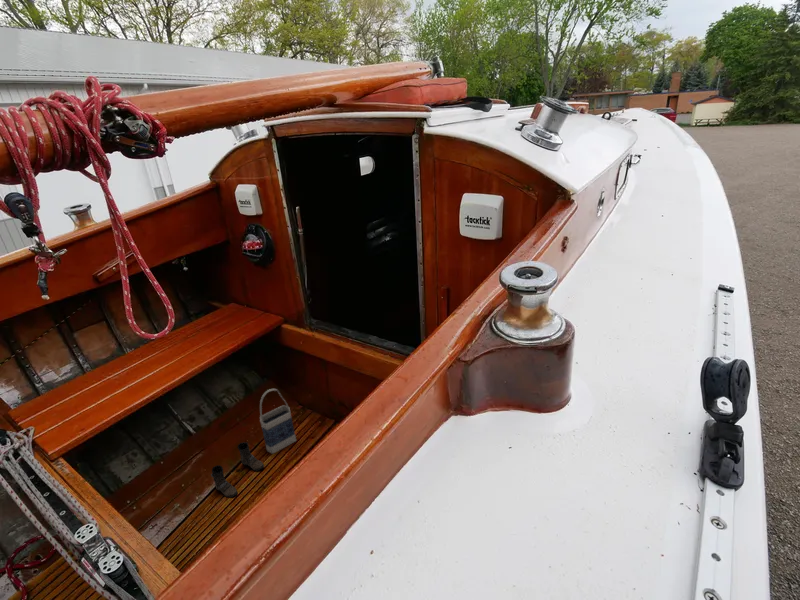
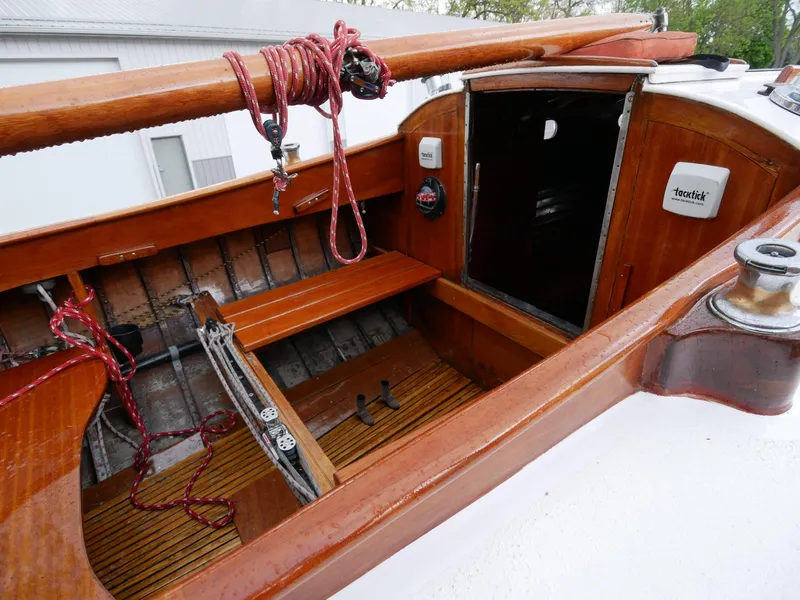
bag: present [260,389,296,453] -> none [403,338,431,398]

